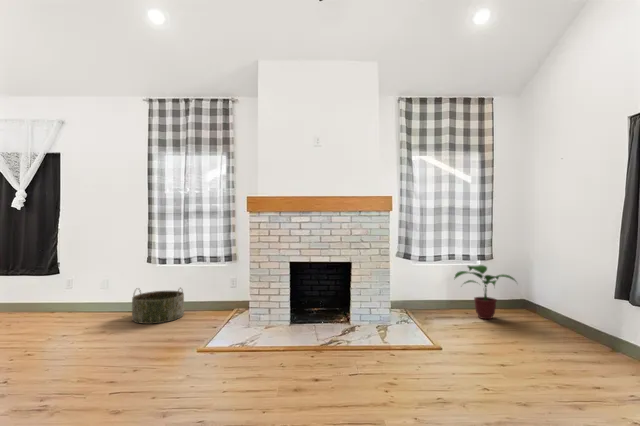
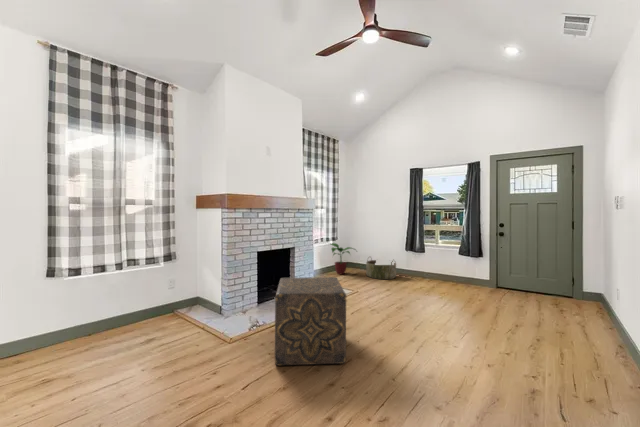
basket: present [132,288,184,324] -> present [366,260,396,279]
ottoman: none [181,289,285,400] -> present [275,277,346,365]

